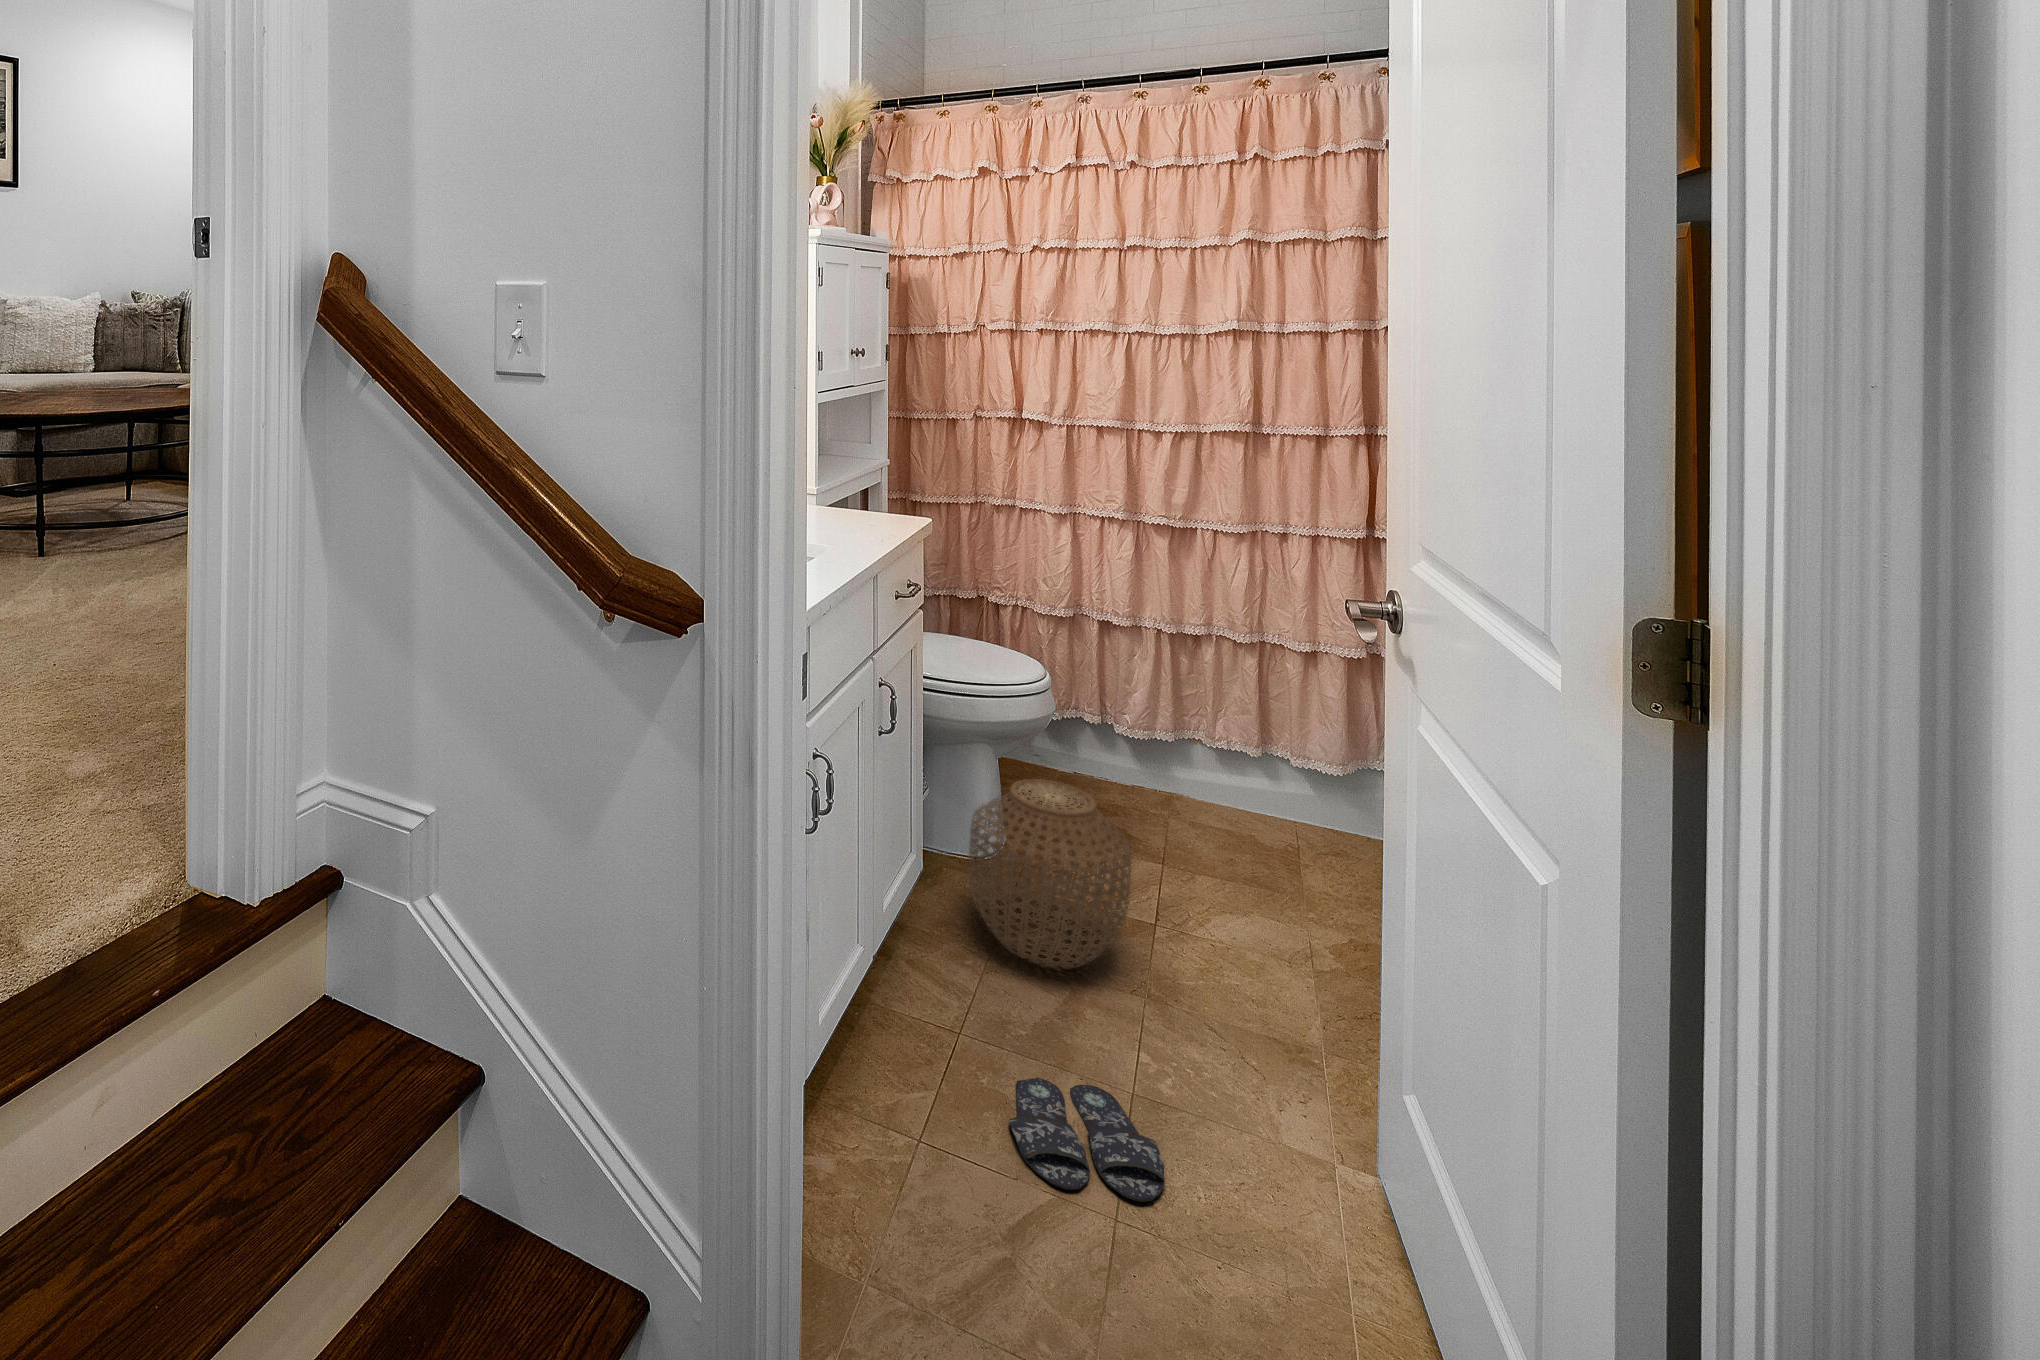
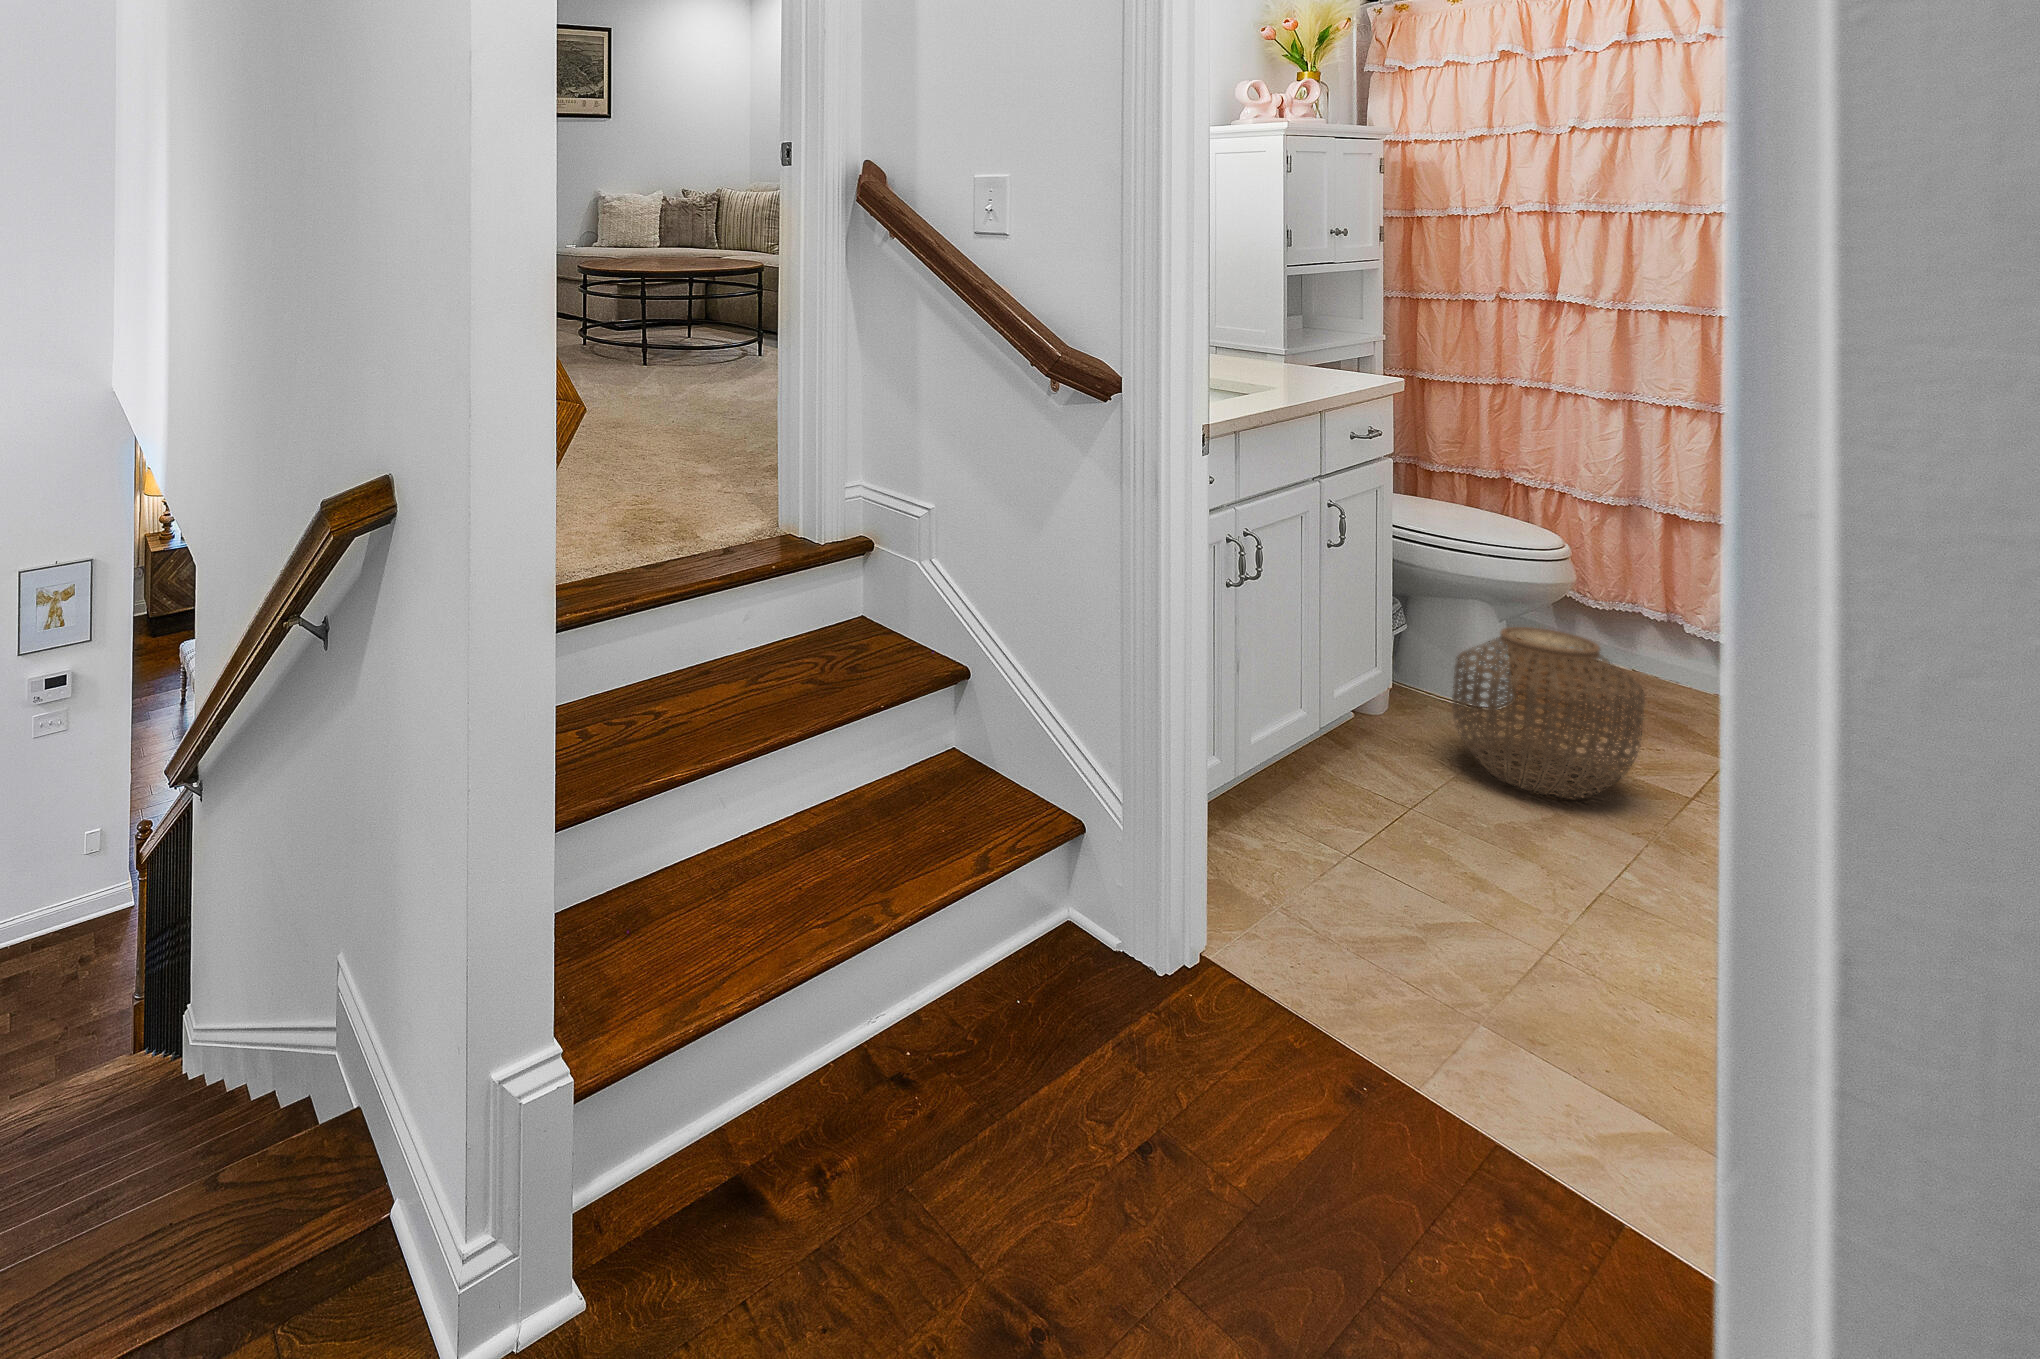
slippers: present [1009,1078,1164,1202] -> none [1463,852,1628,938]

